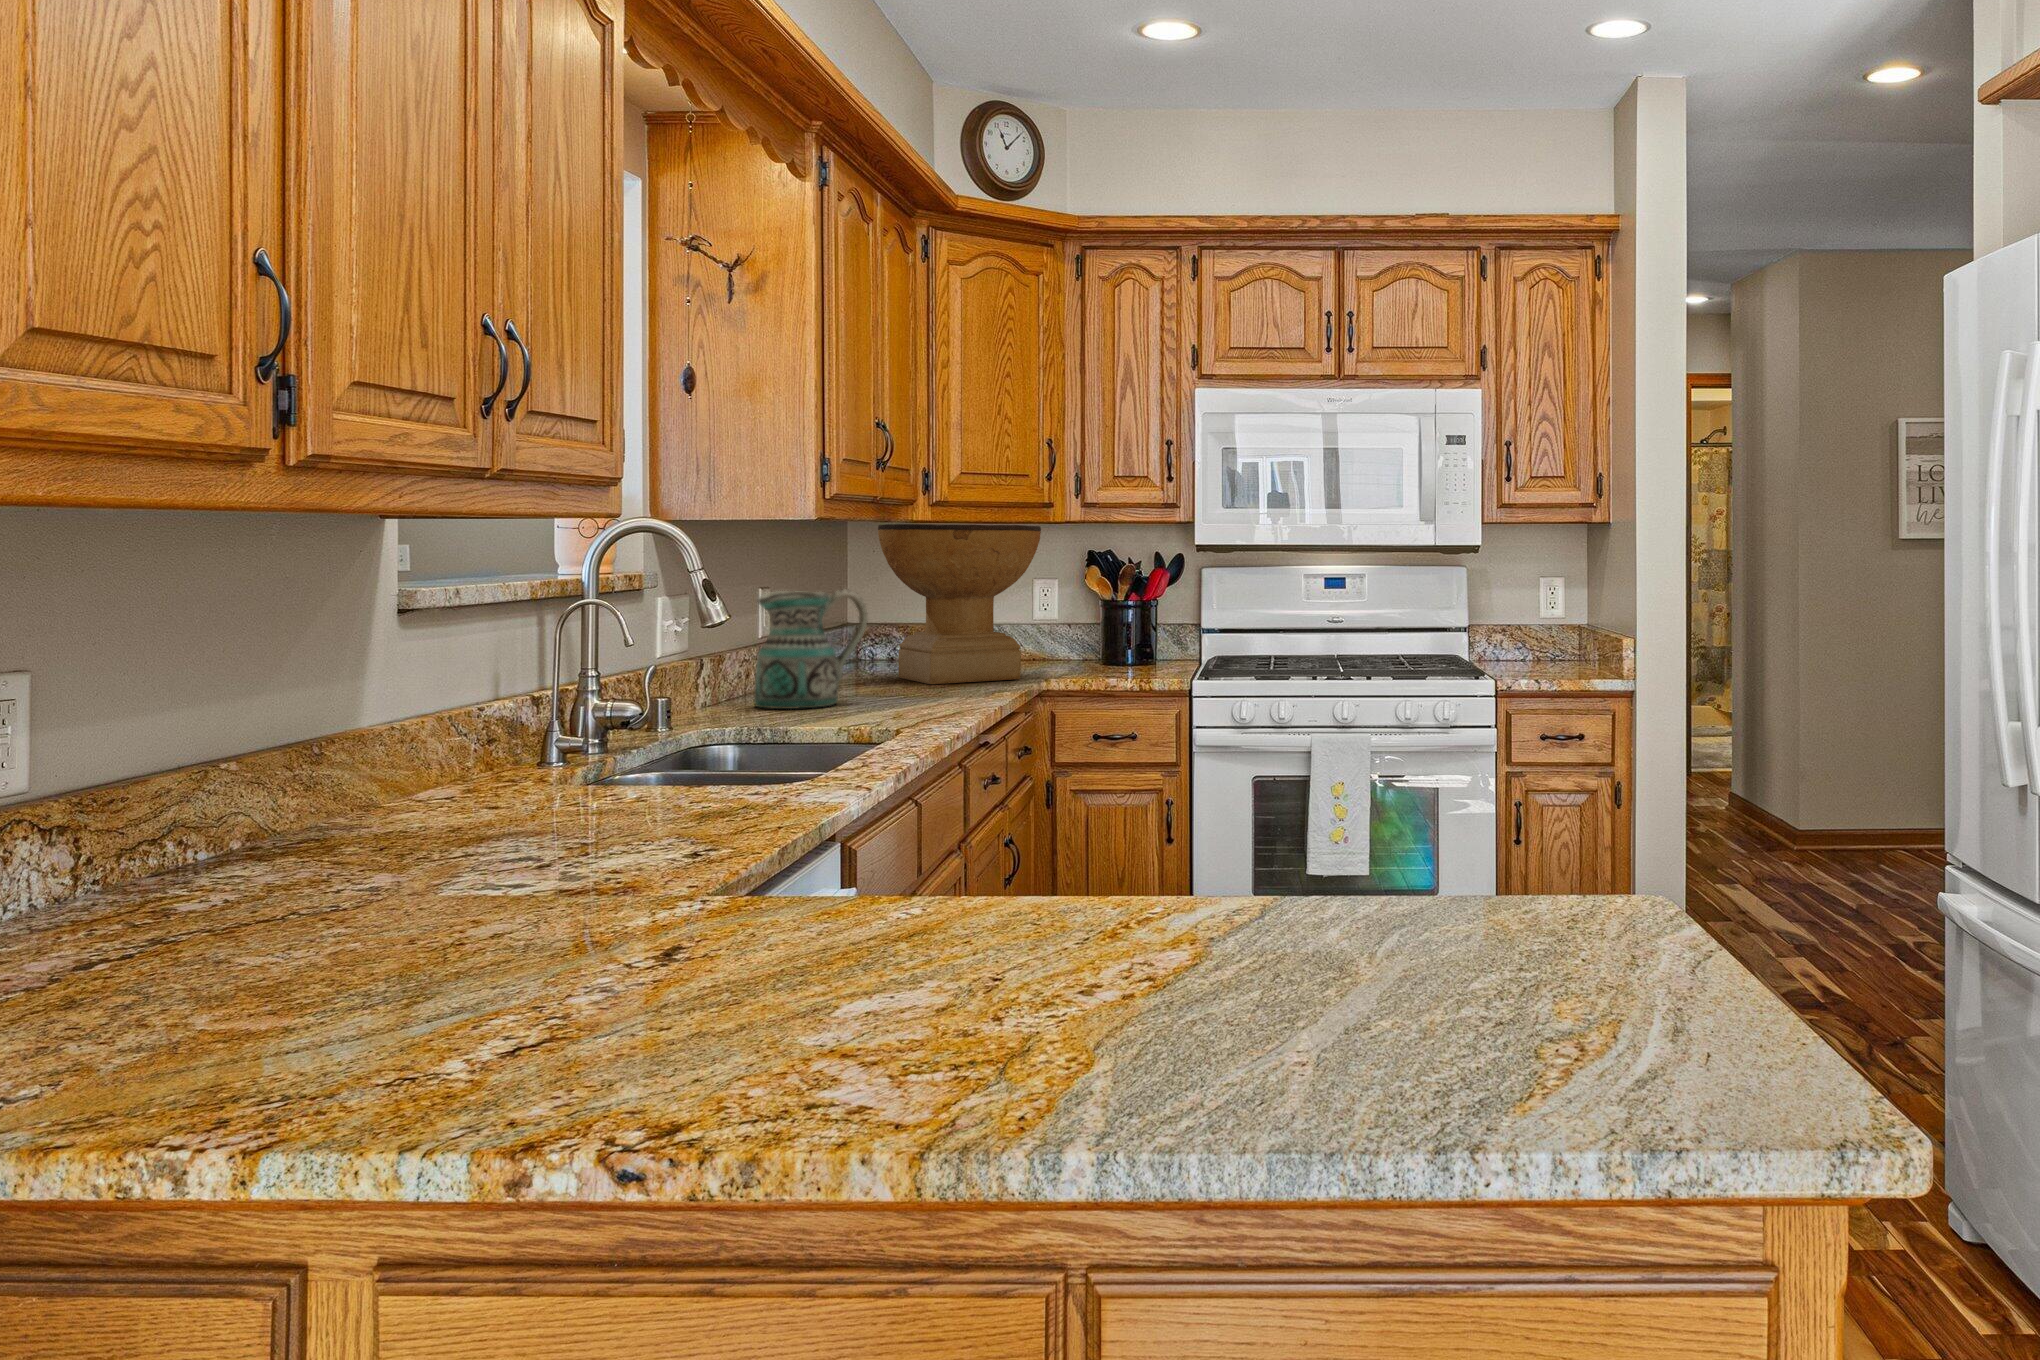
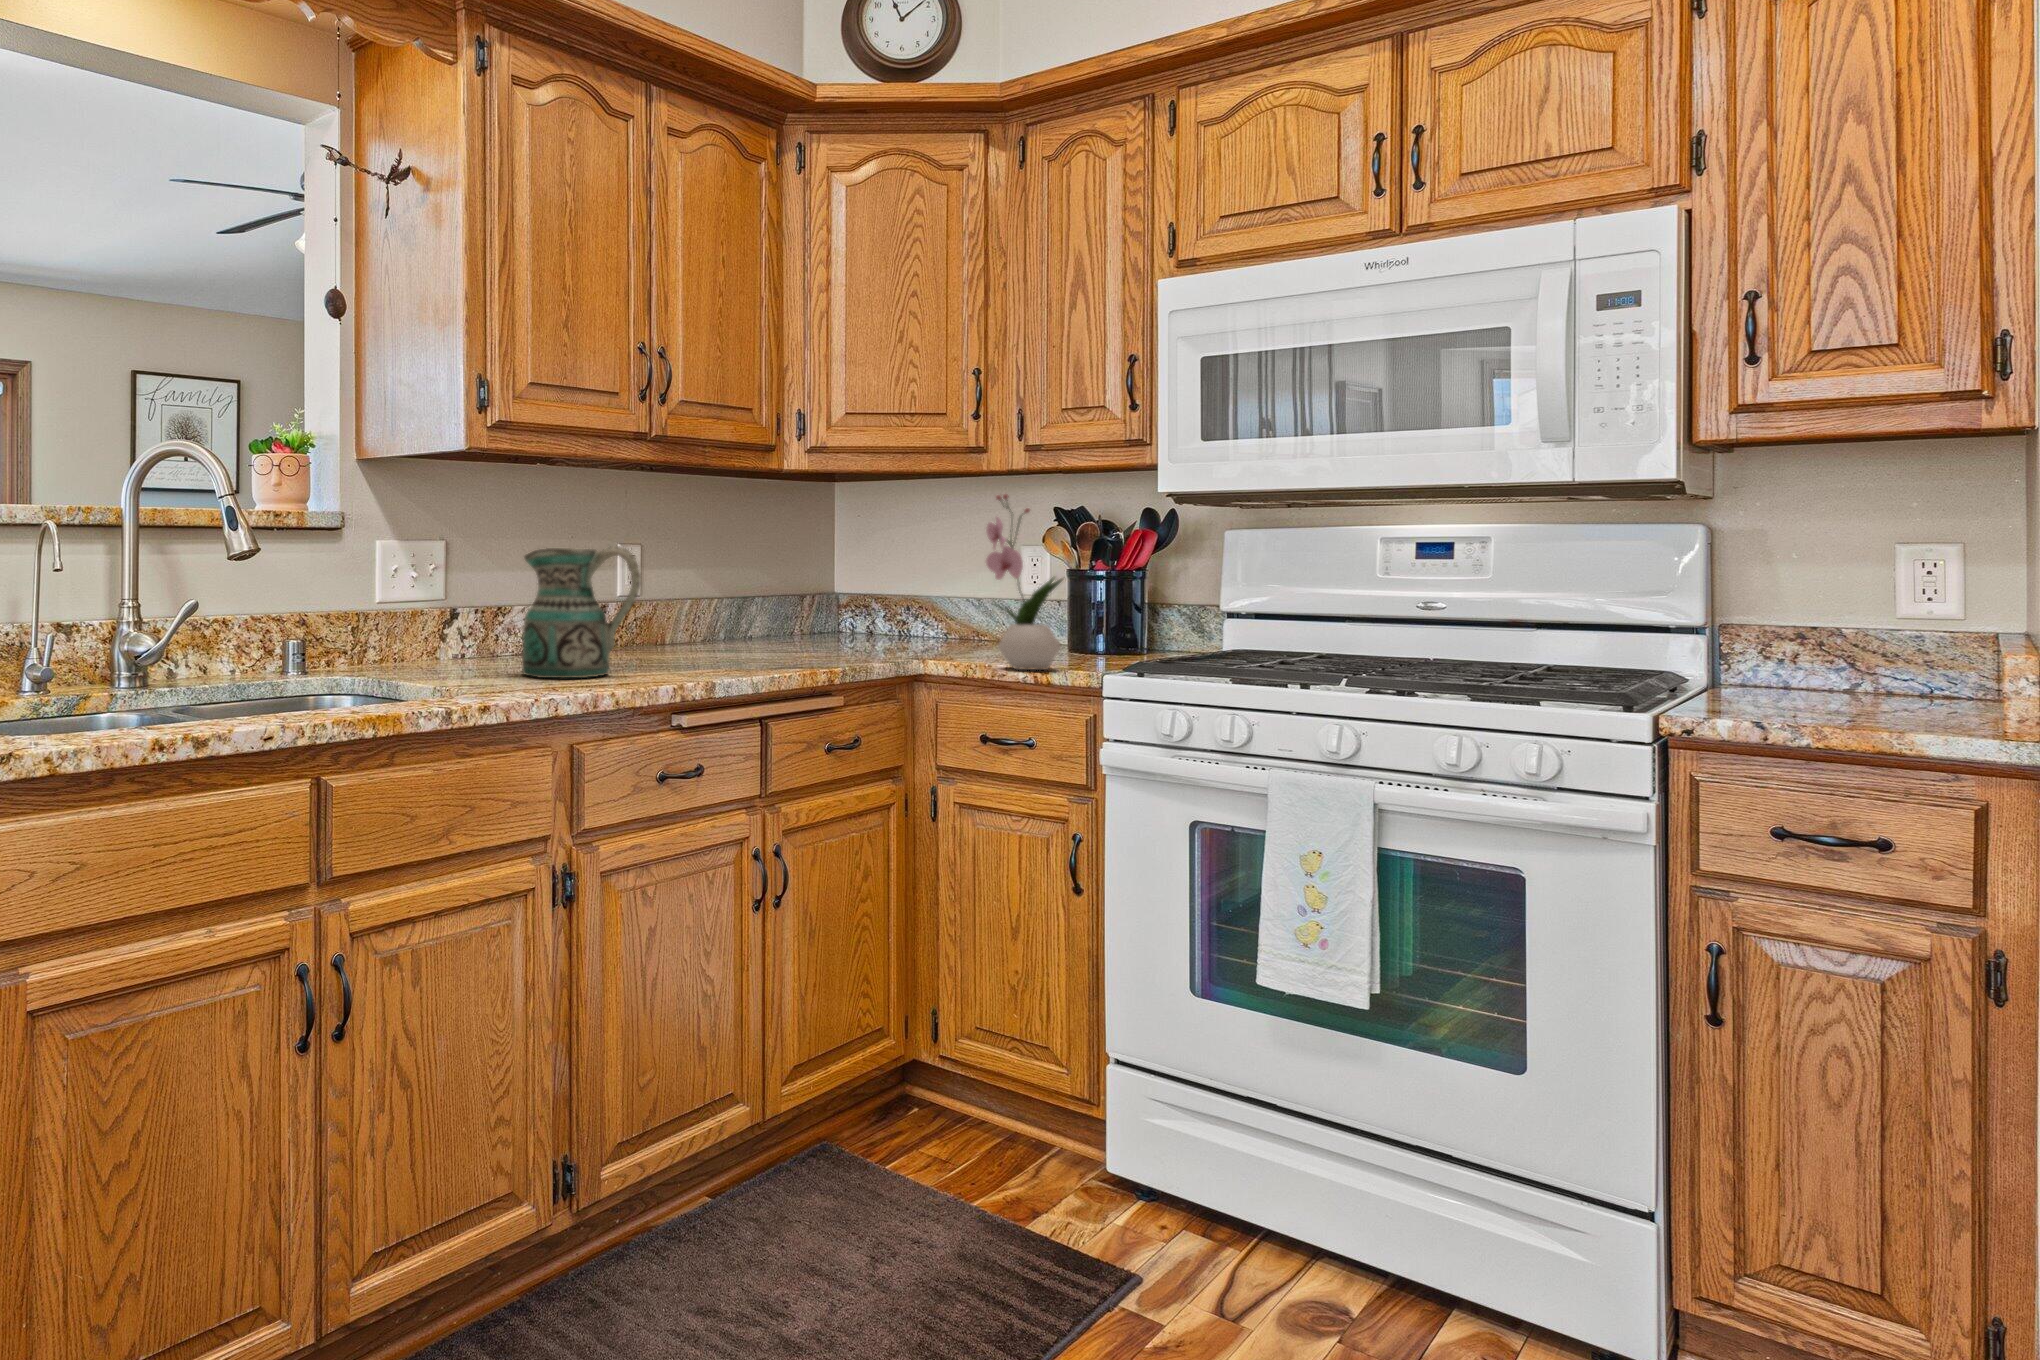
decorative bowl: present [878,524,1041,684] -> none [743,471,933,662]
flower arrangement: none [1092,544,1154,678] -> present [986,494,1063,670]

